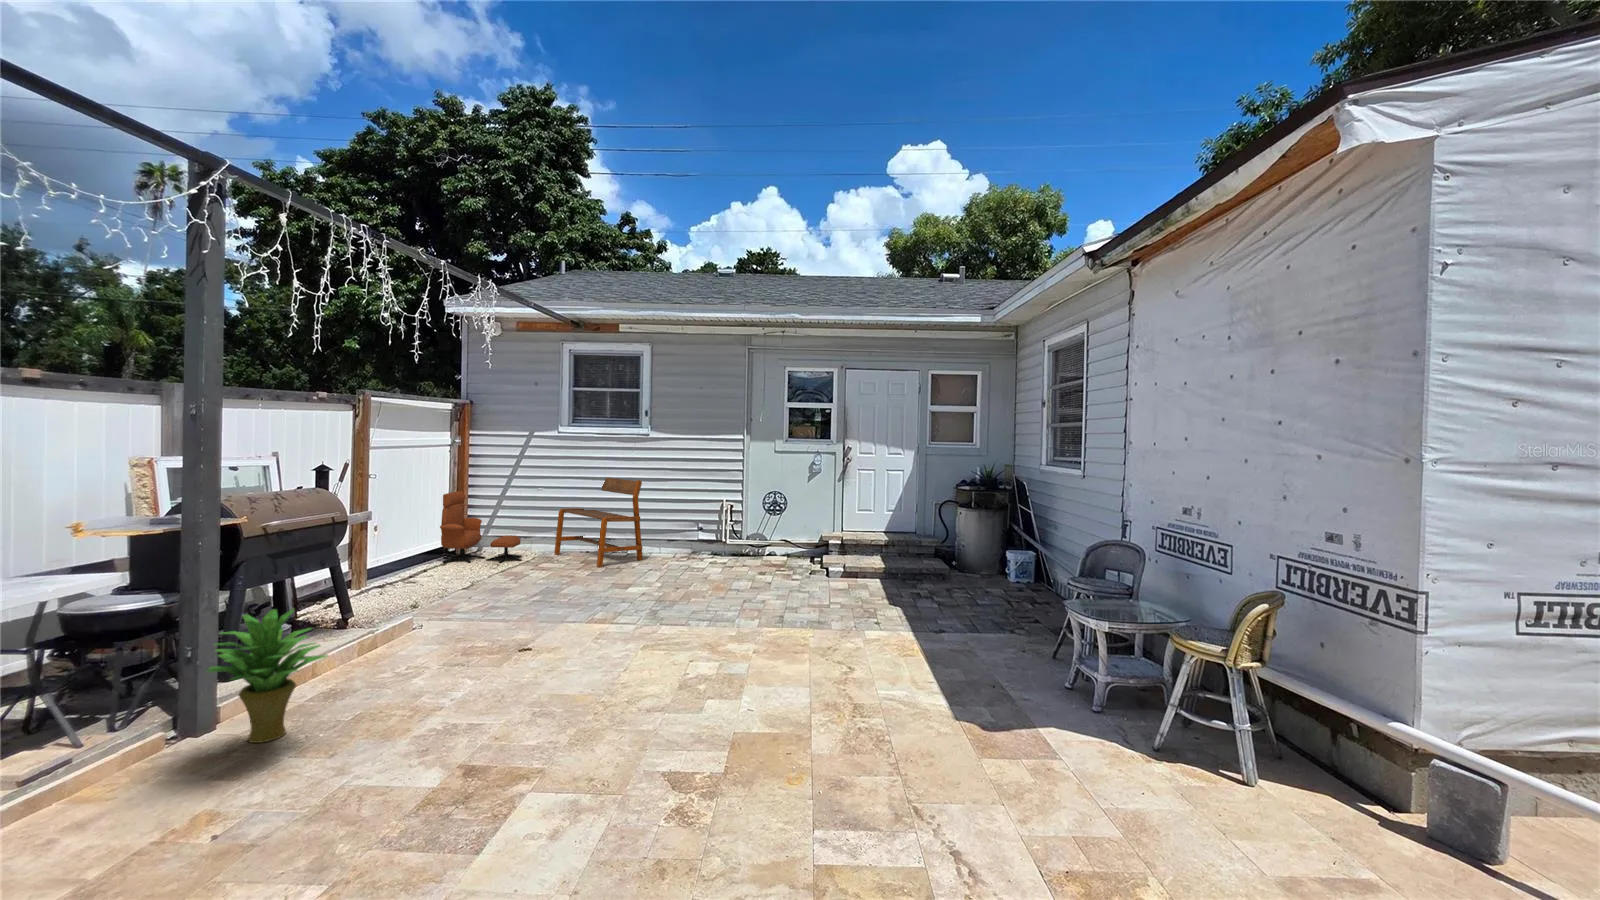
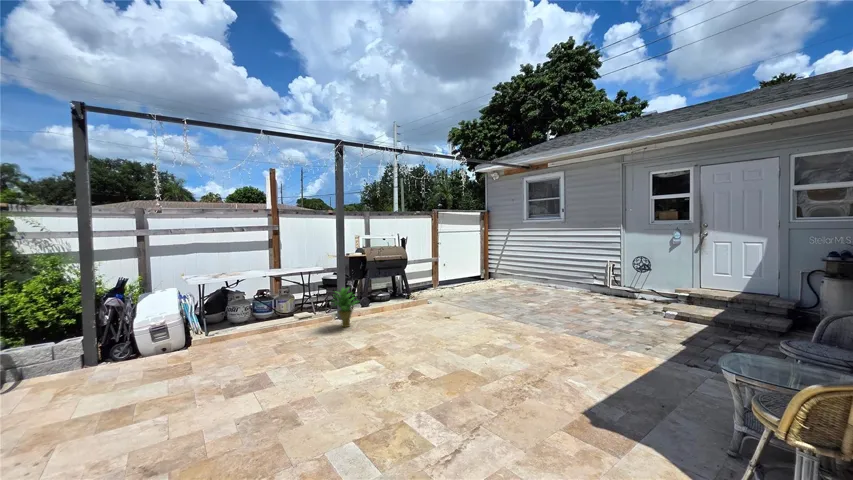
bench: present [554,478,643,567] -> none [521,245,558,292]
lounge chair: present [440,491,522,563] -> none [471,251,506,285]

